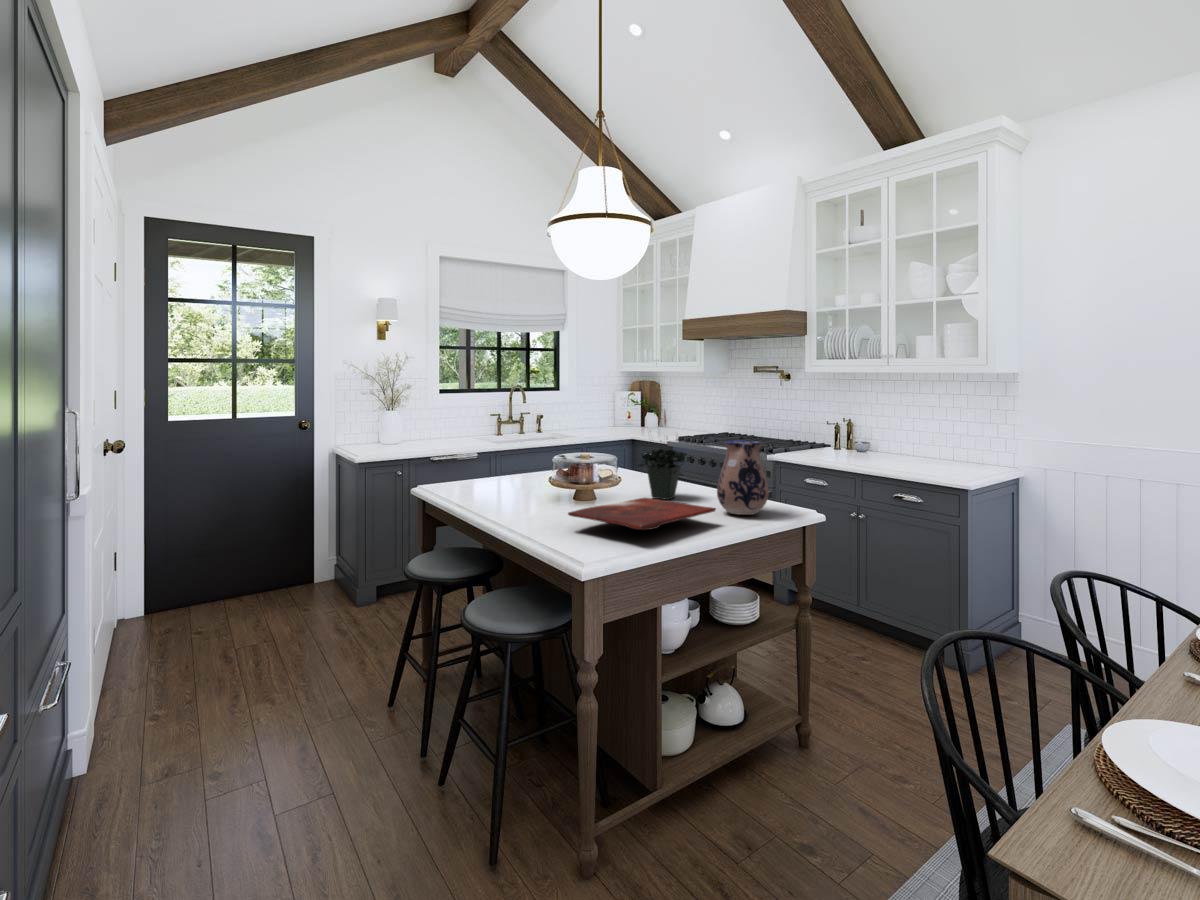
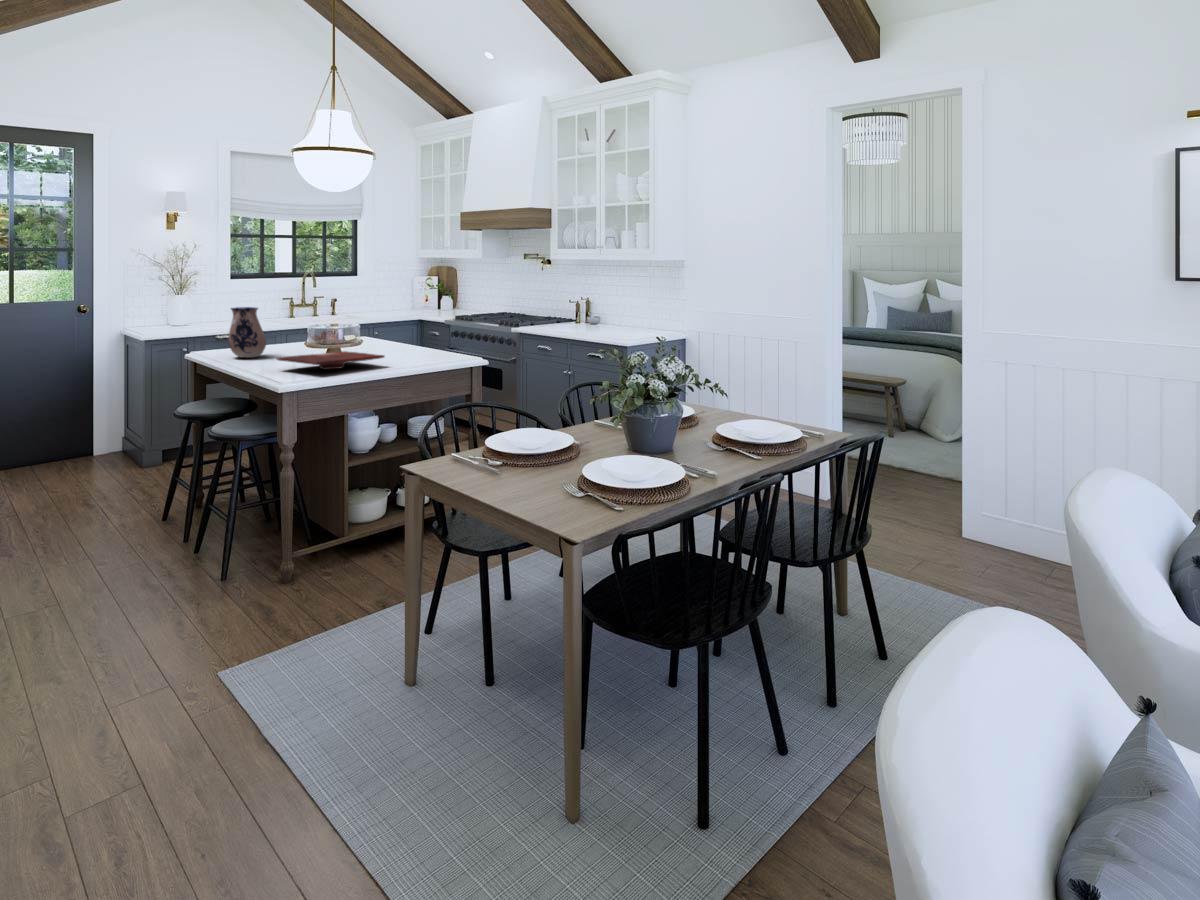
potted plant: present [639,412,687,500] -> none [351,288,388,355]
ceramic pitcher: present [717,440,769,515] -> present [229,307,266,358]

